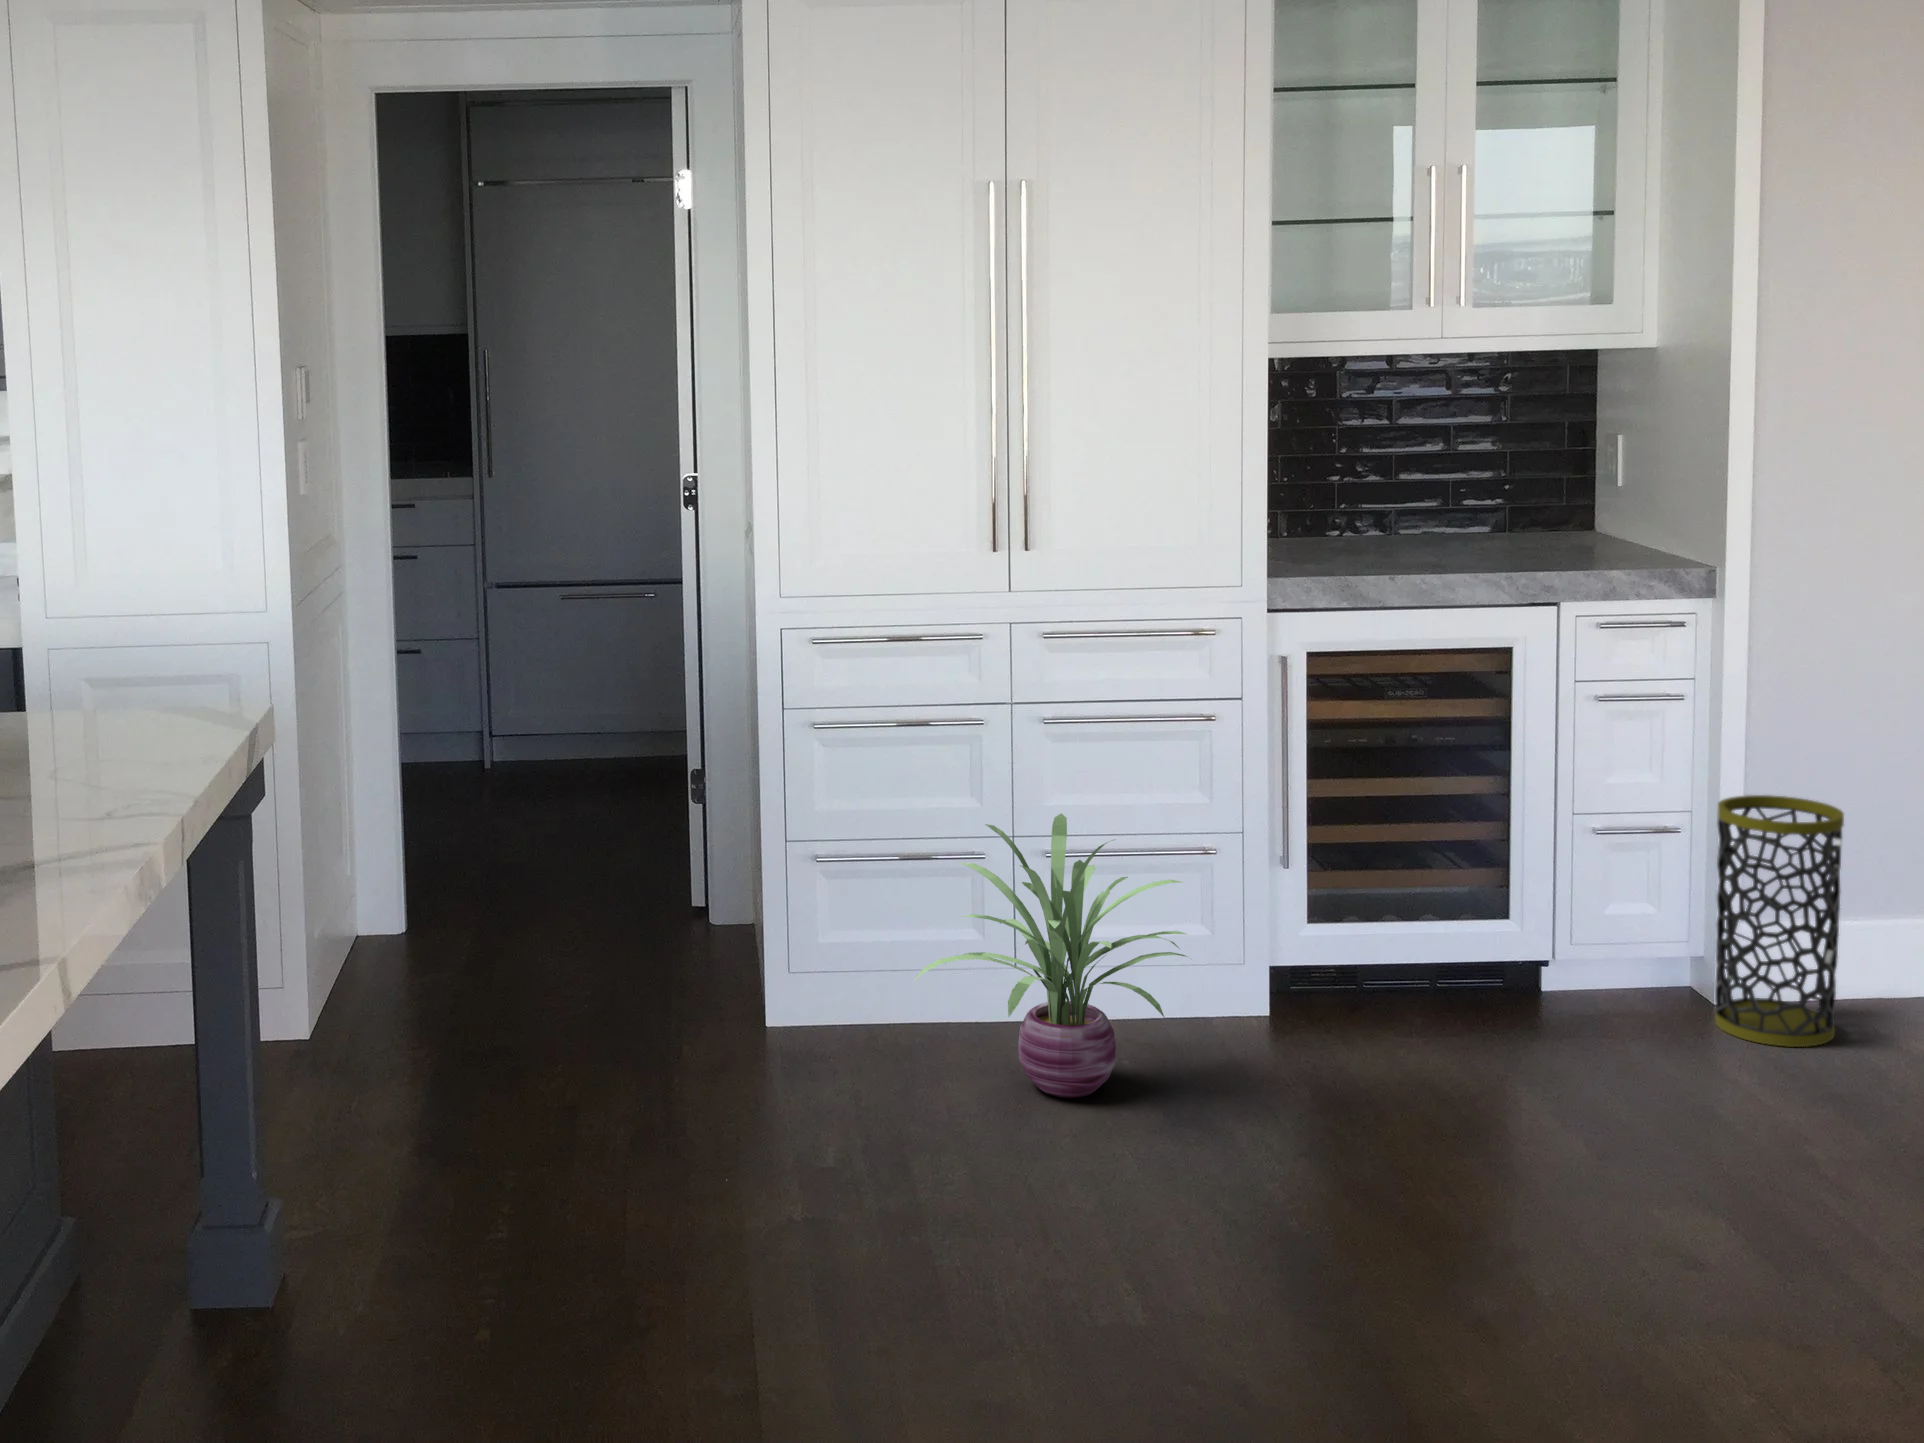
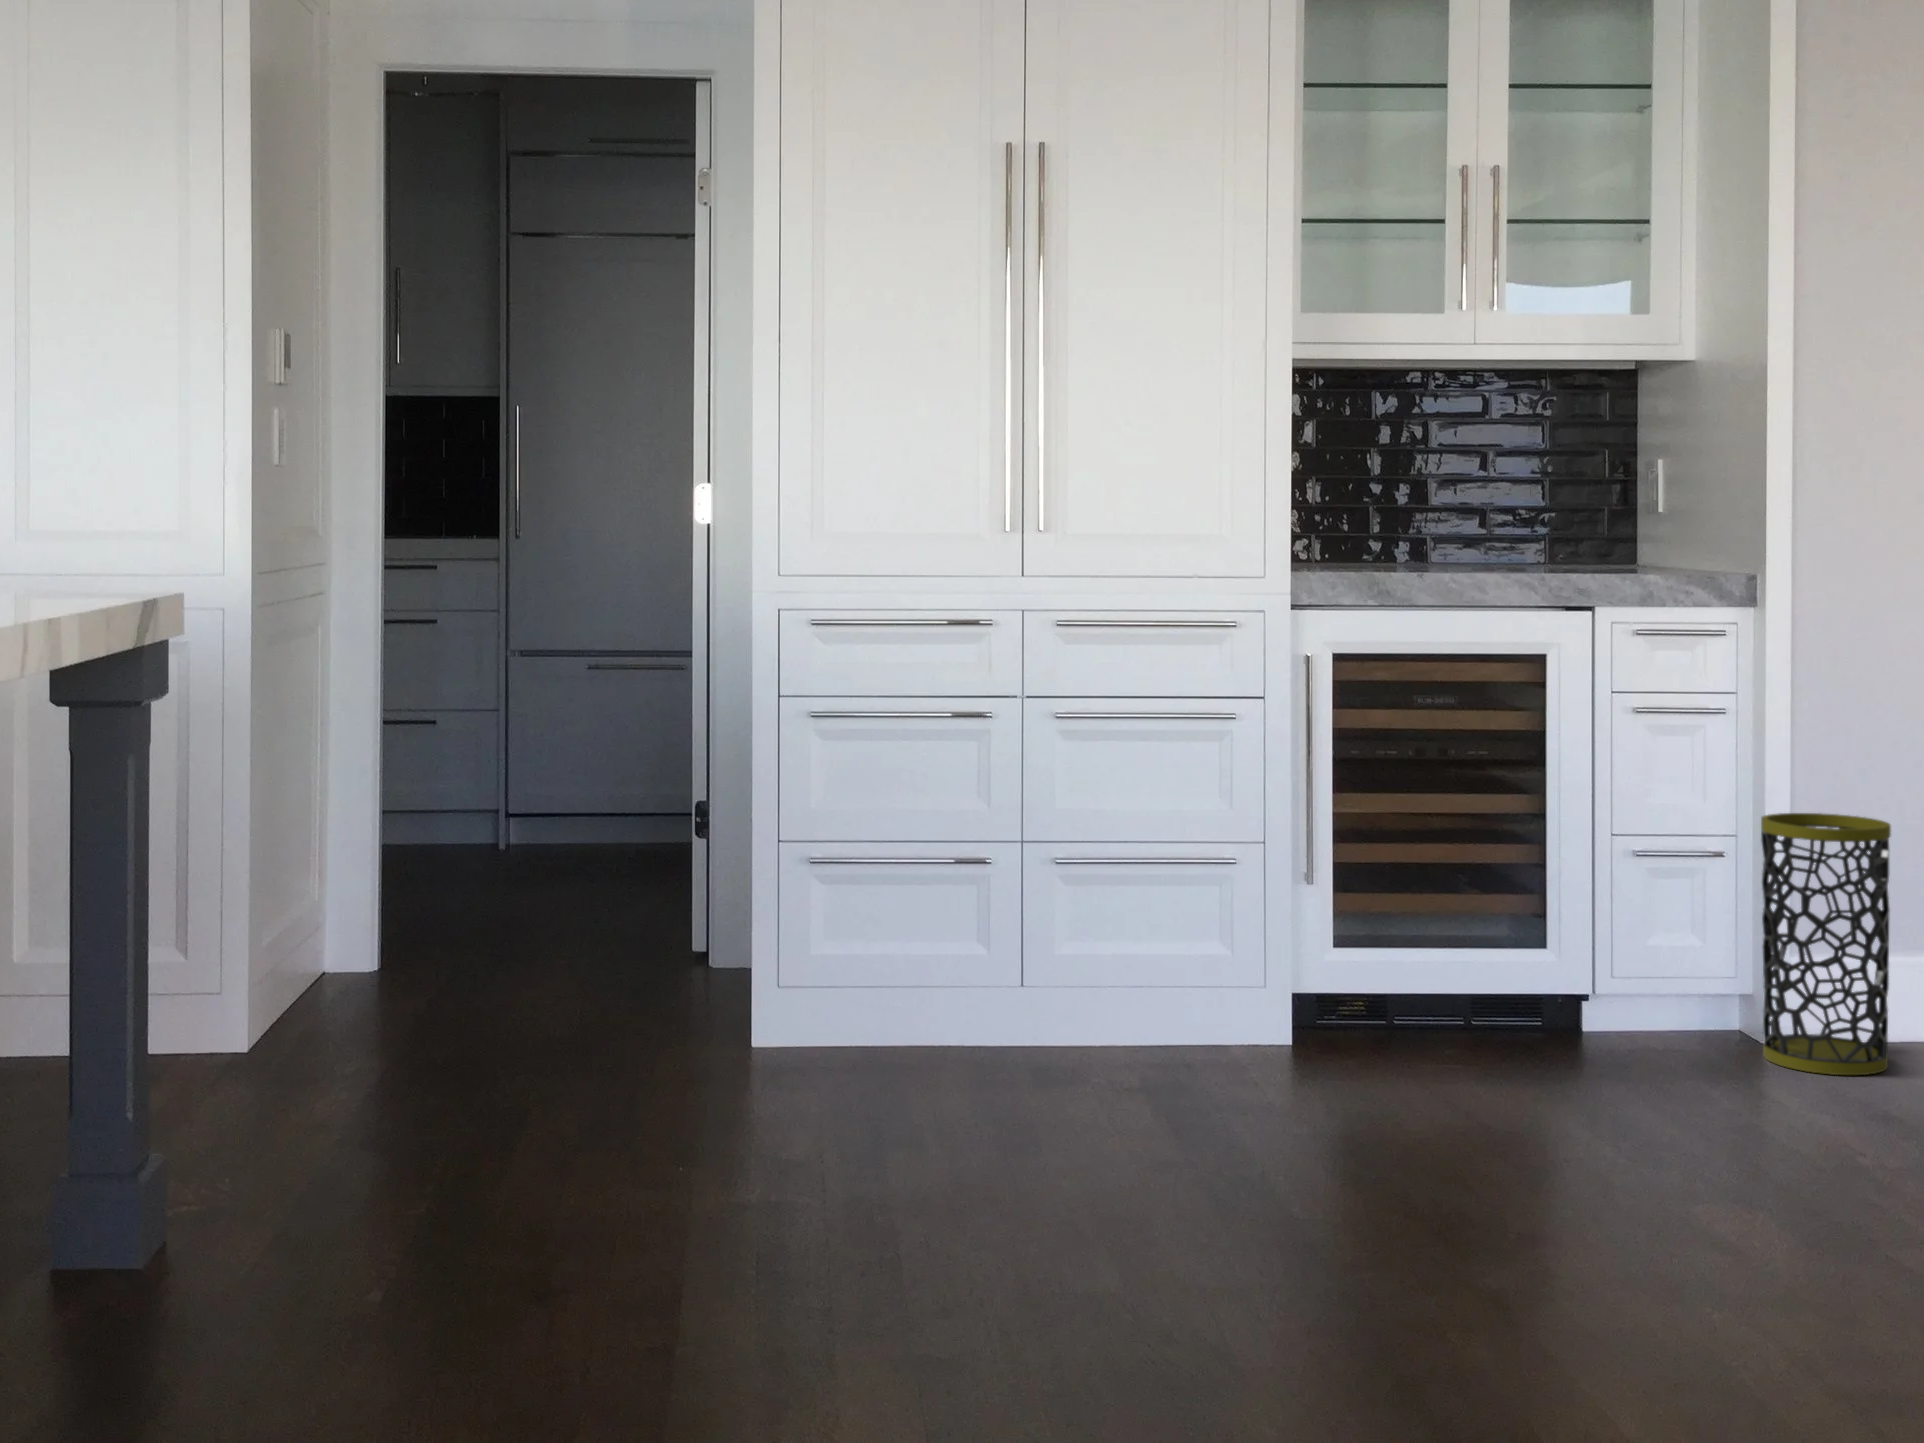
decorative plant: present [914,813,1187,1098] -> none [898,799,1208,1102]

